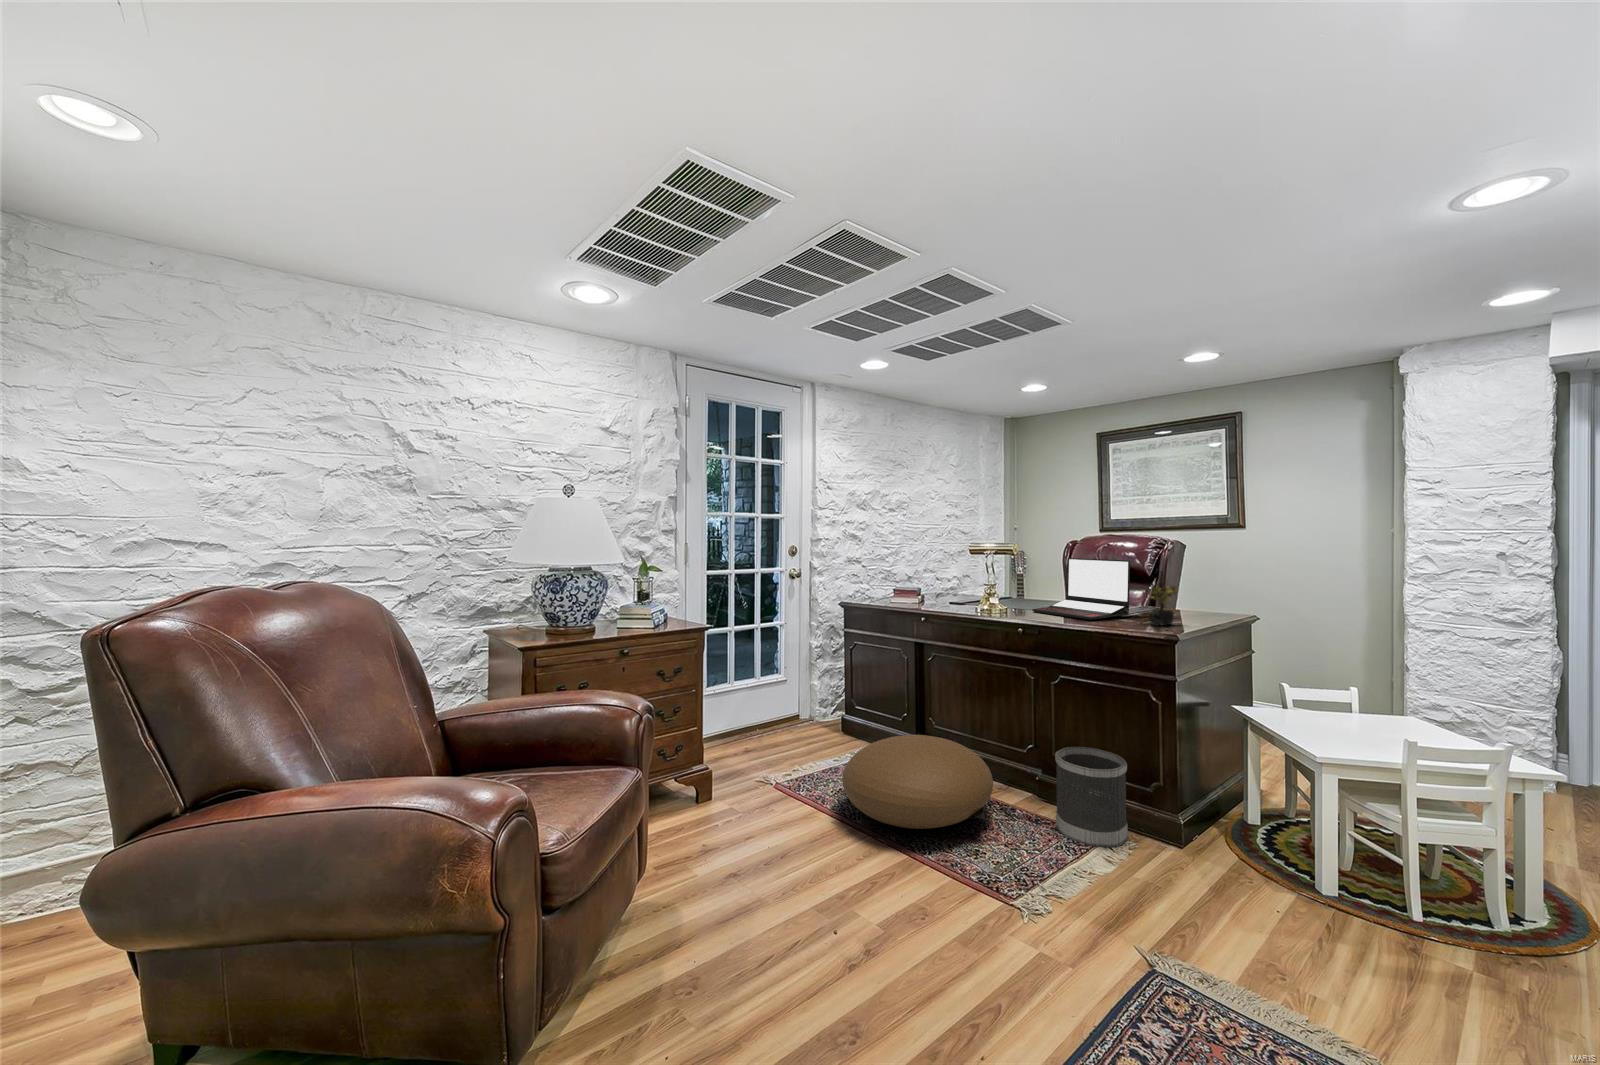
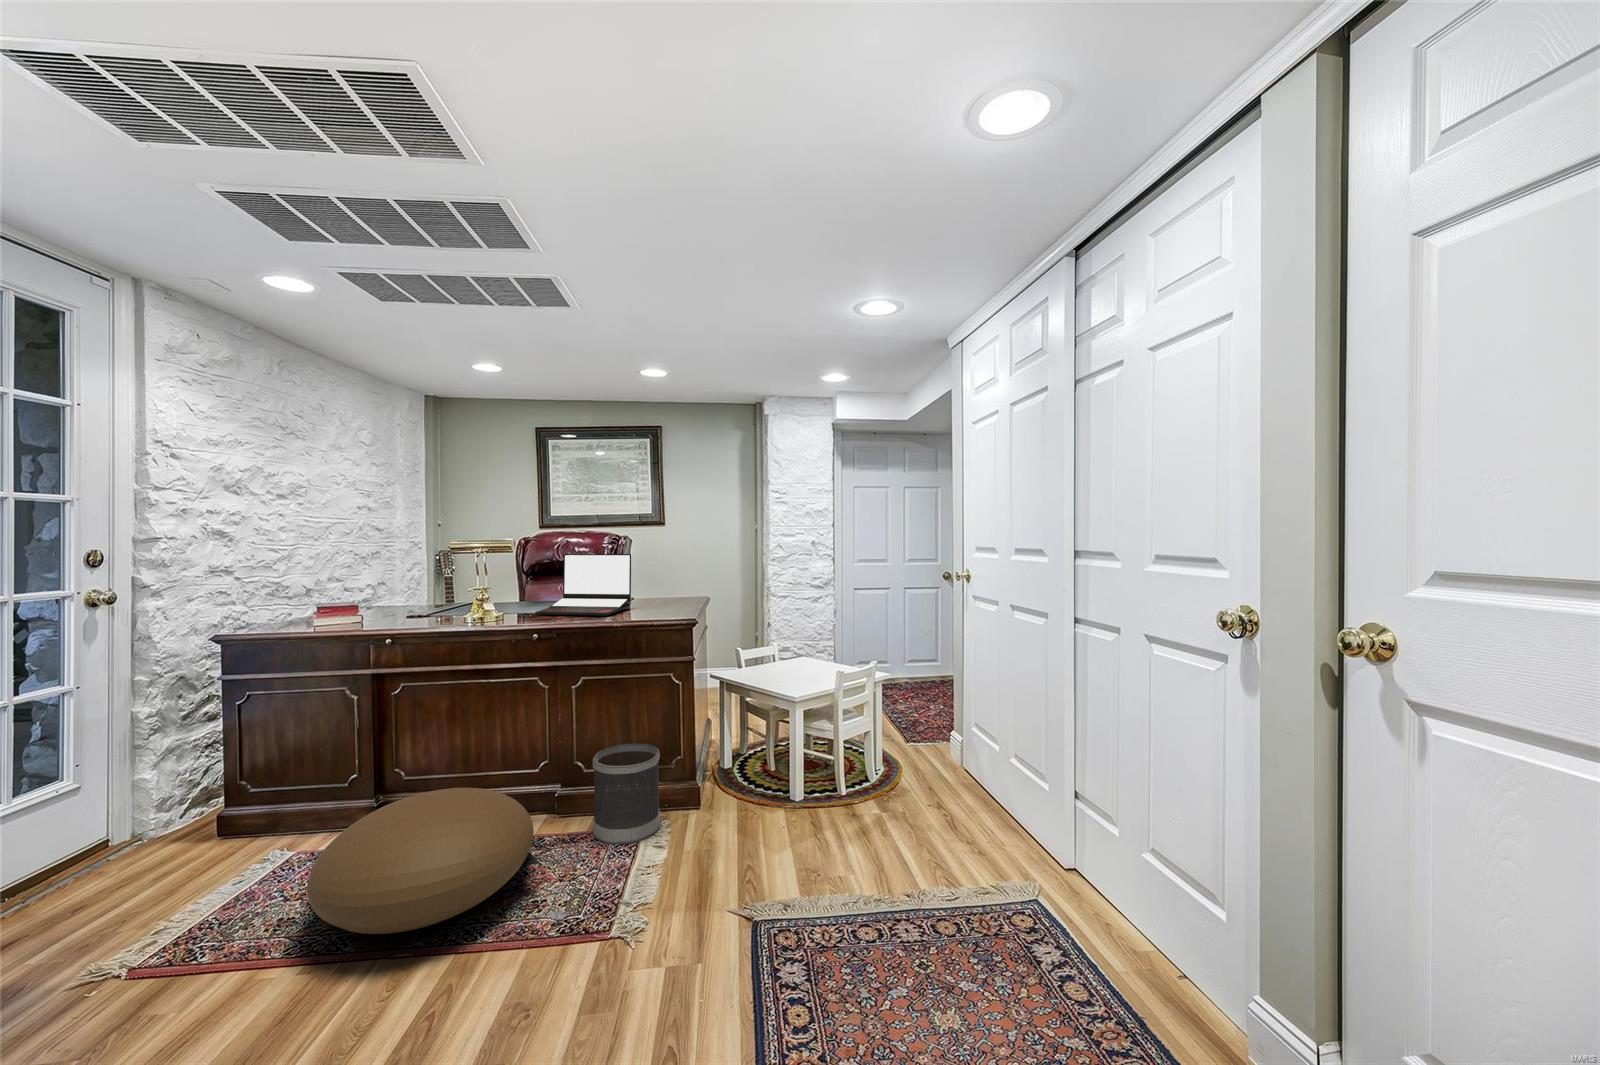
succulent plant: present [1149,586,1177,626] -> none [655,574,680,614]

